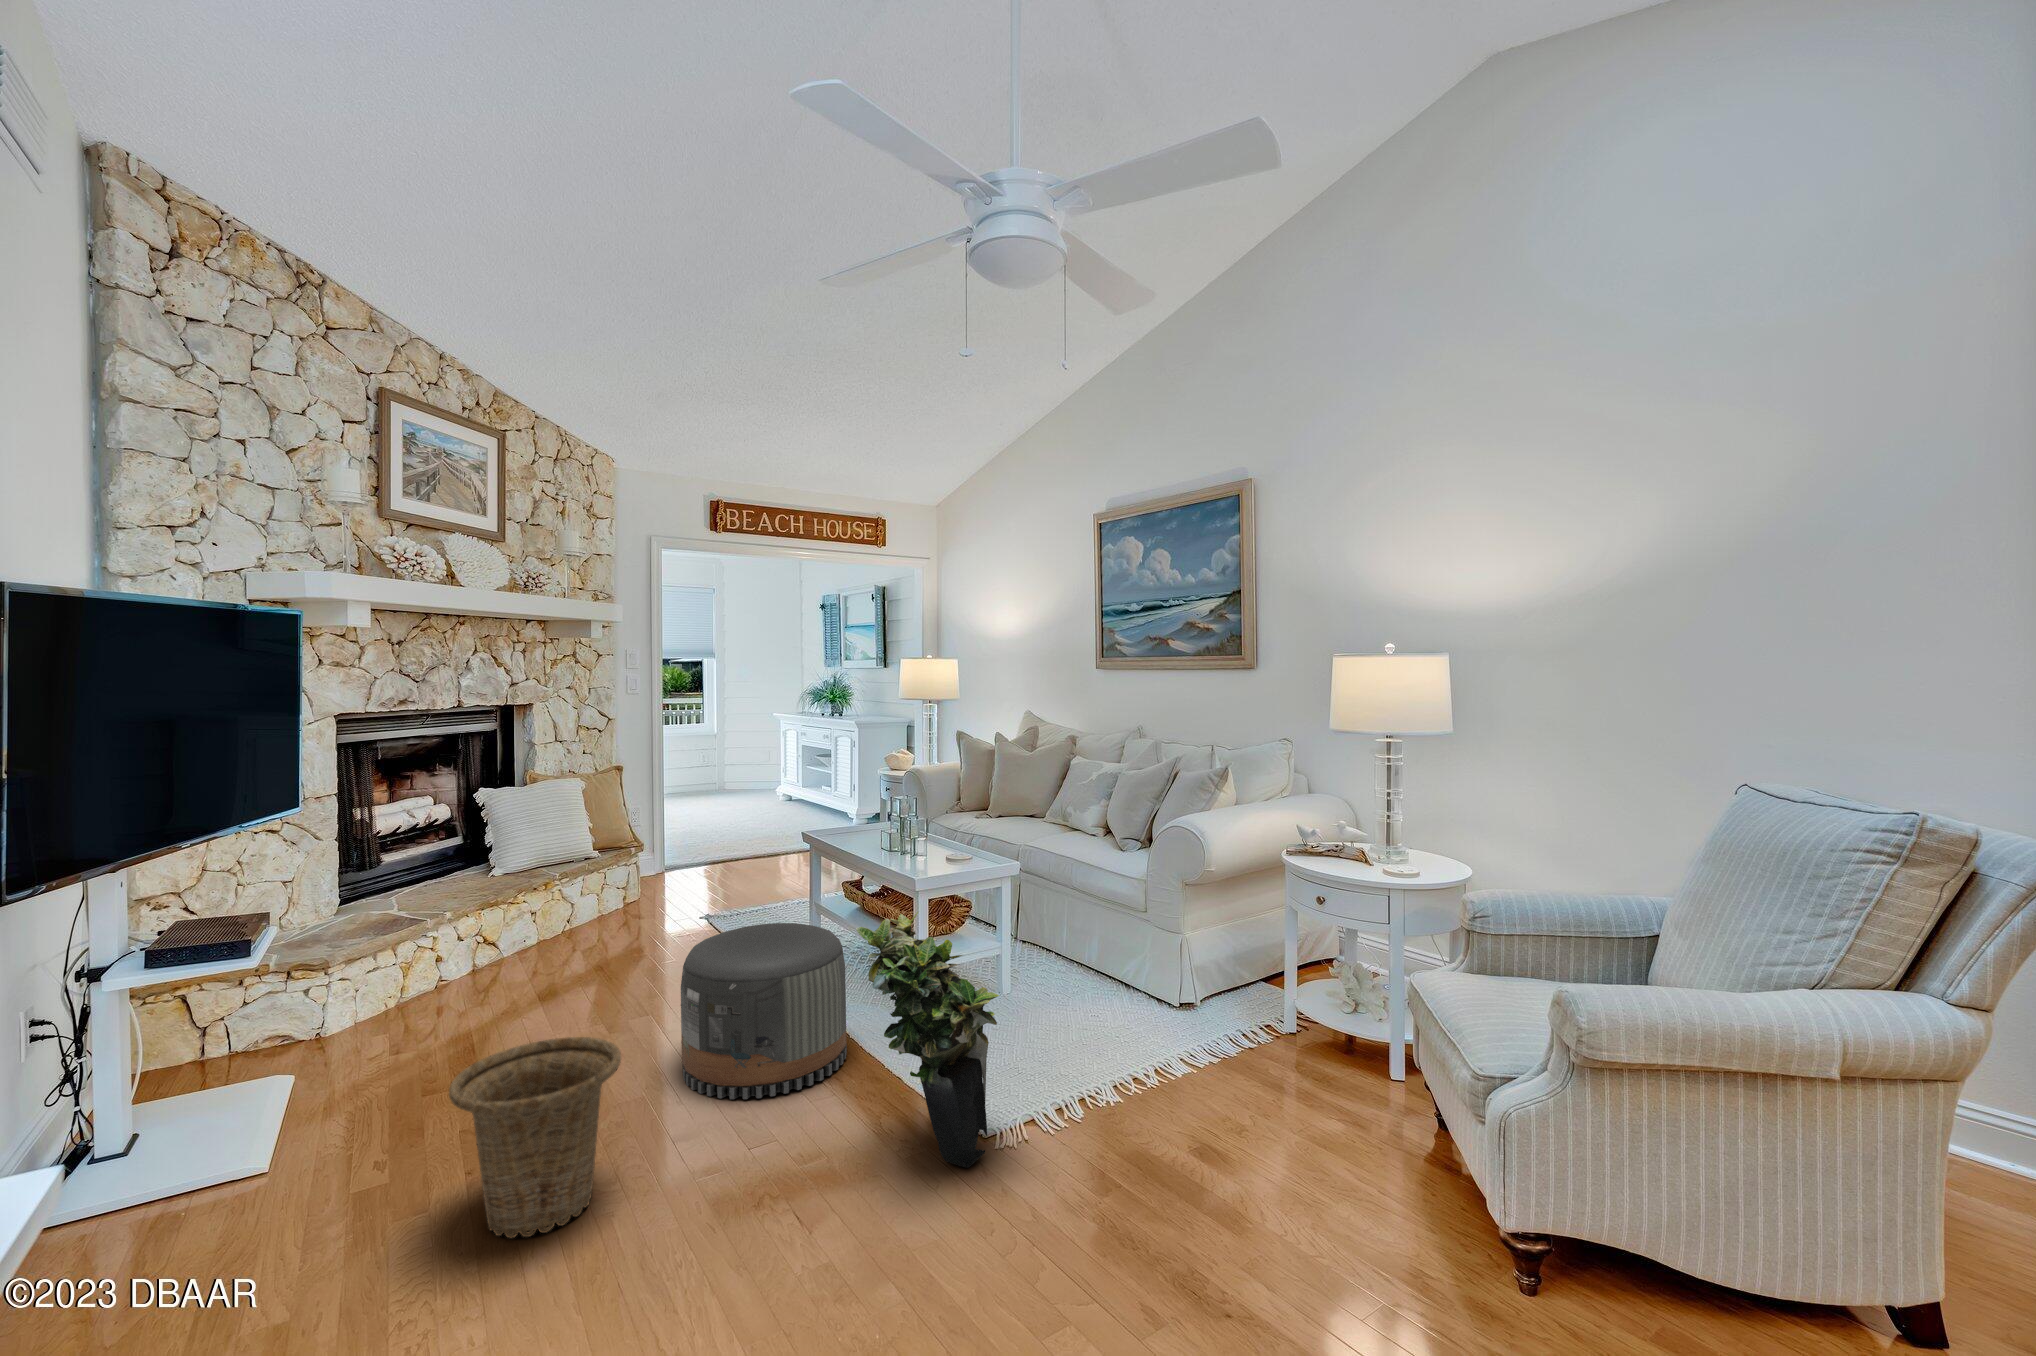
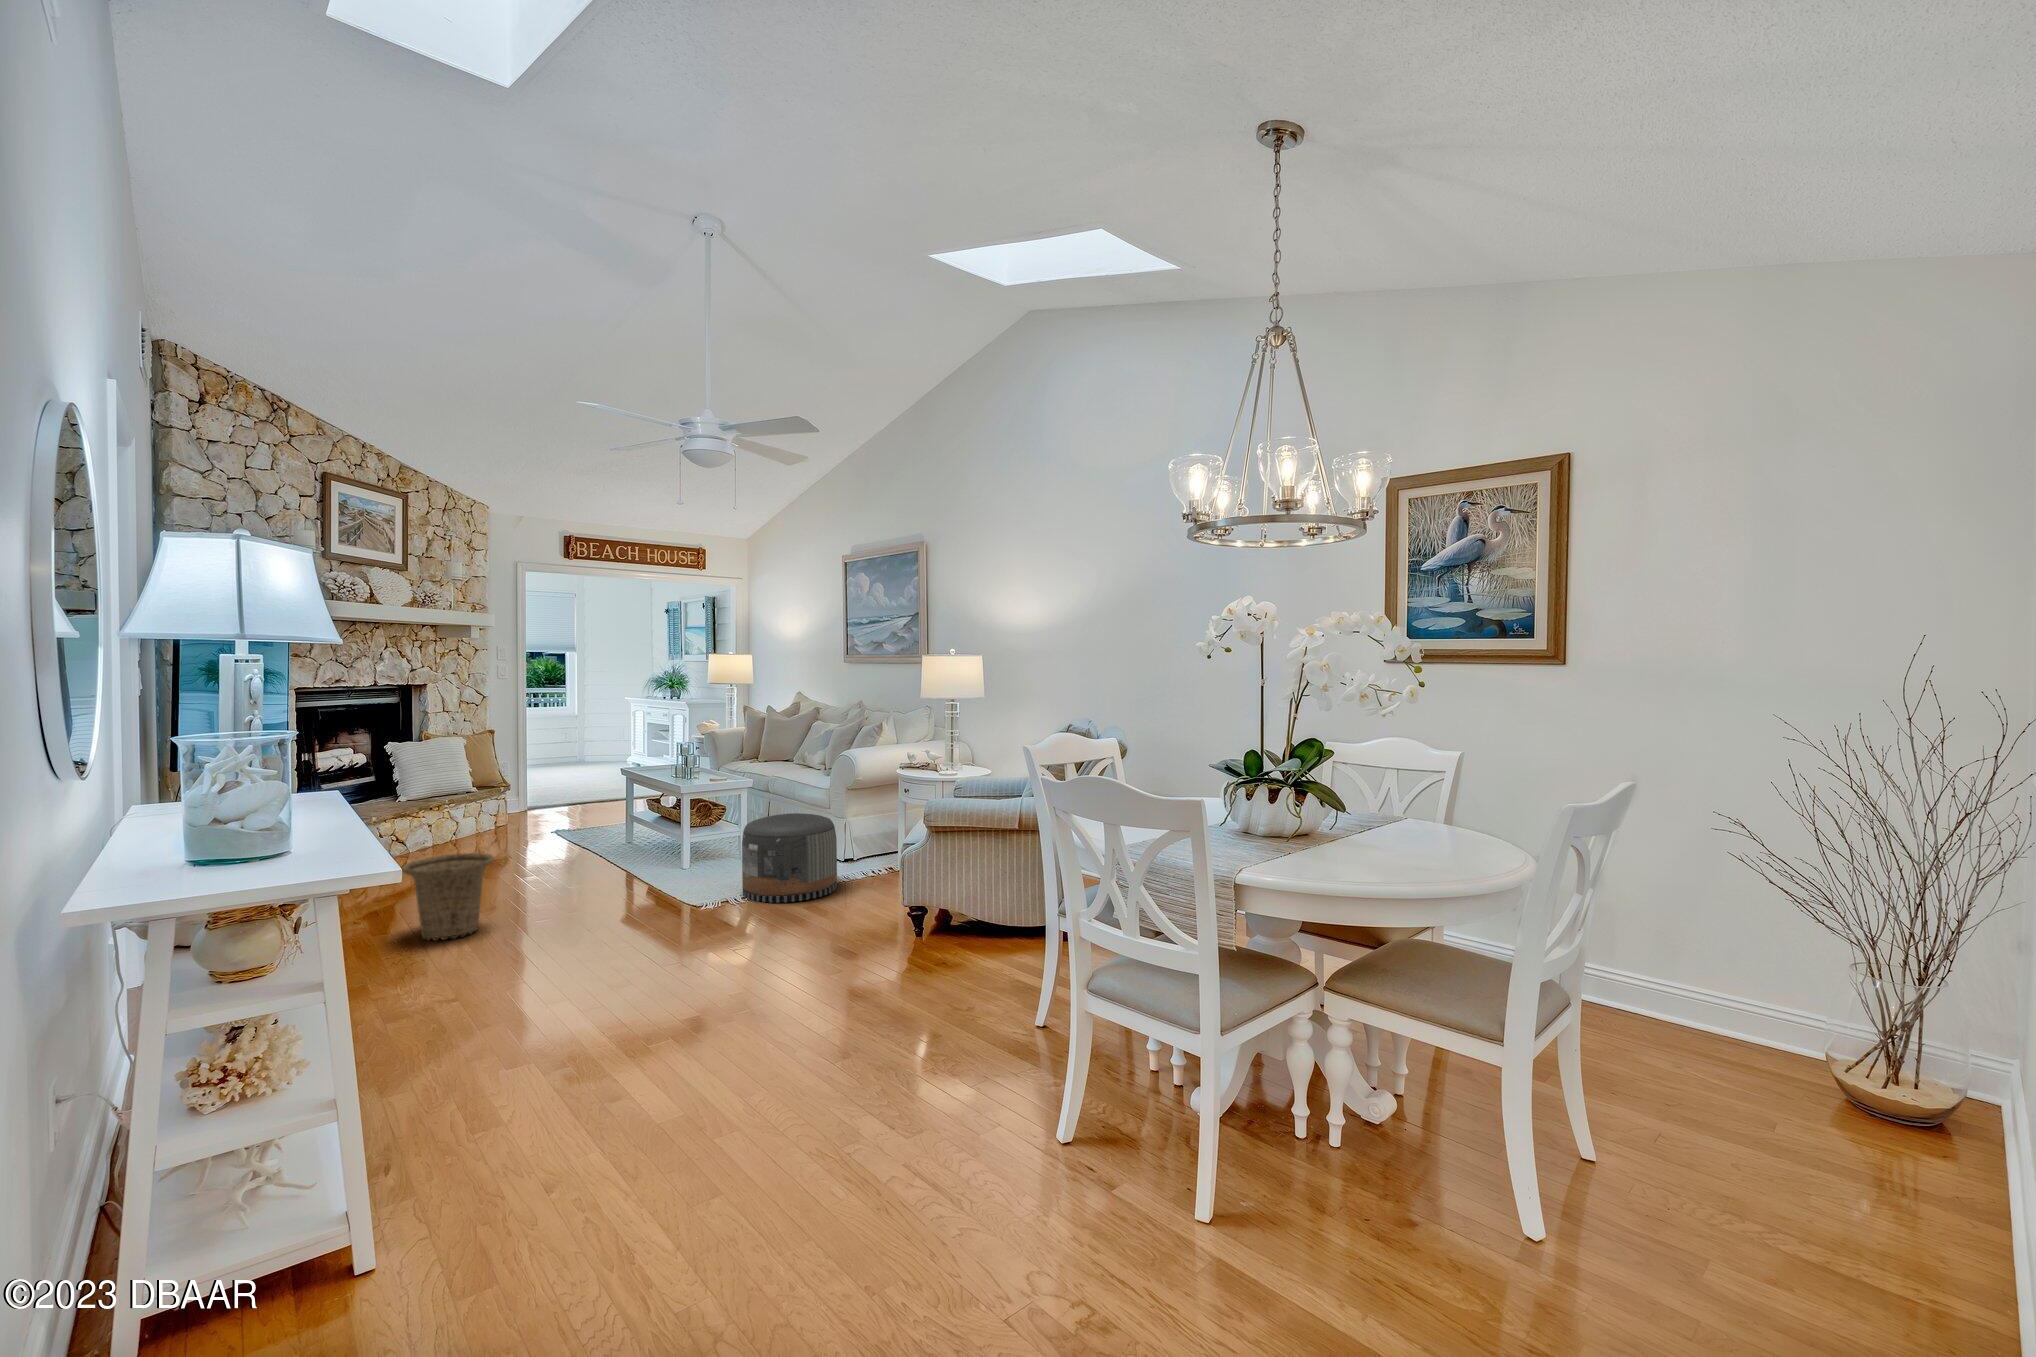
potted plant: present [856,912,999,1168] -> none [627,790,705,915]
pouf: present [681,923,847,1099] -> present [742,813,837,903]

